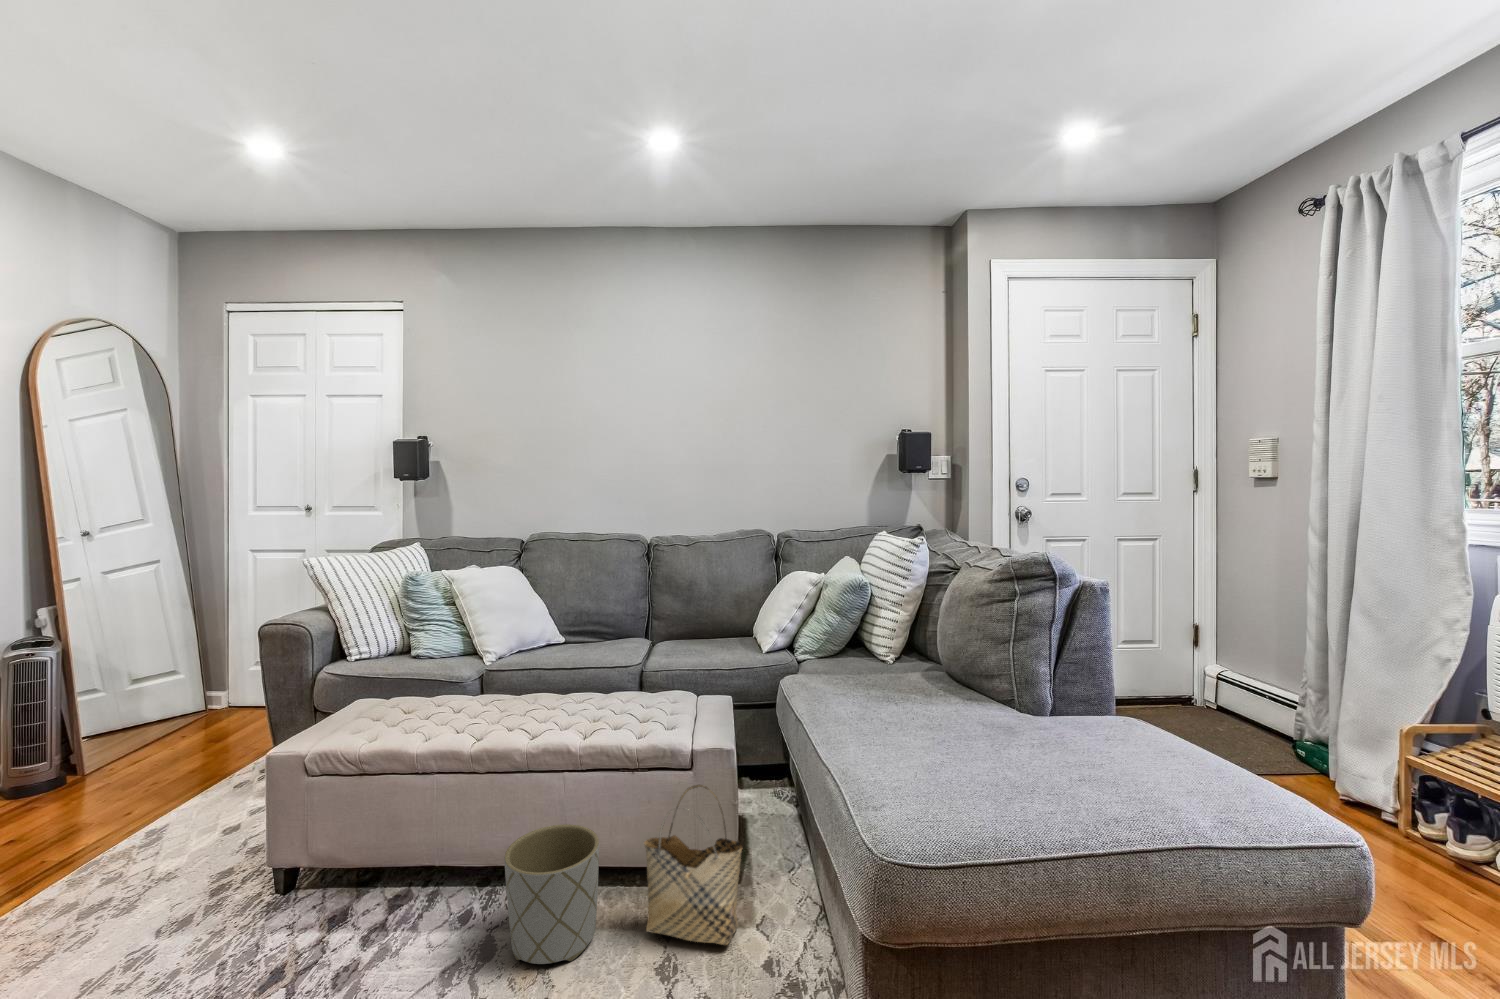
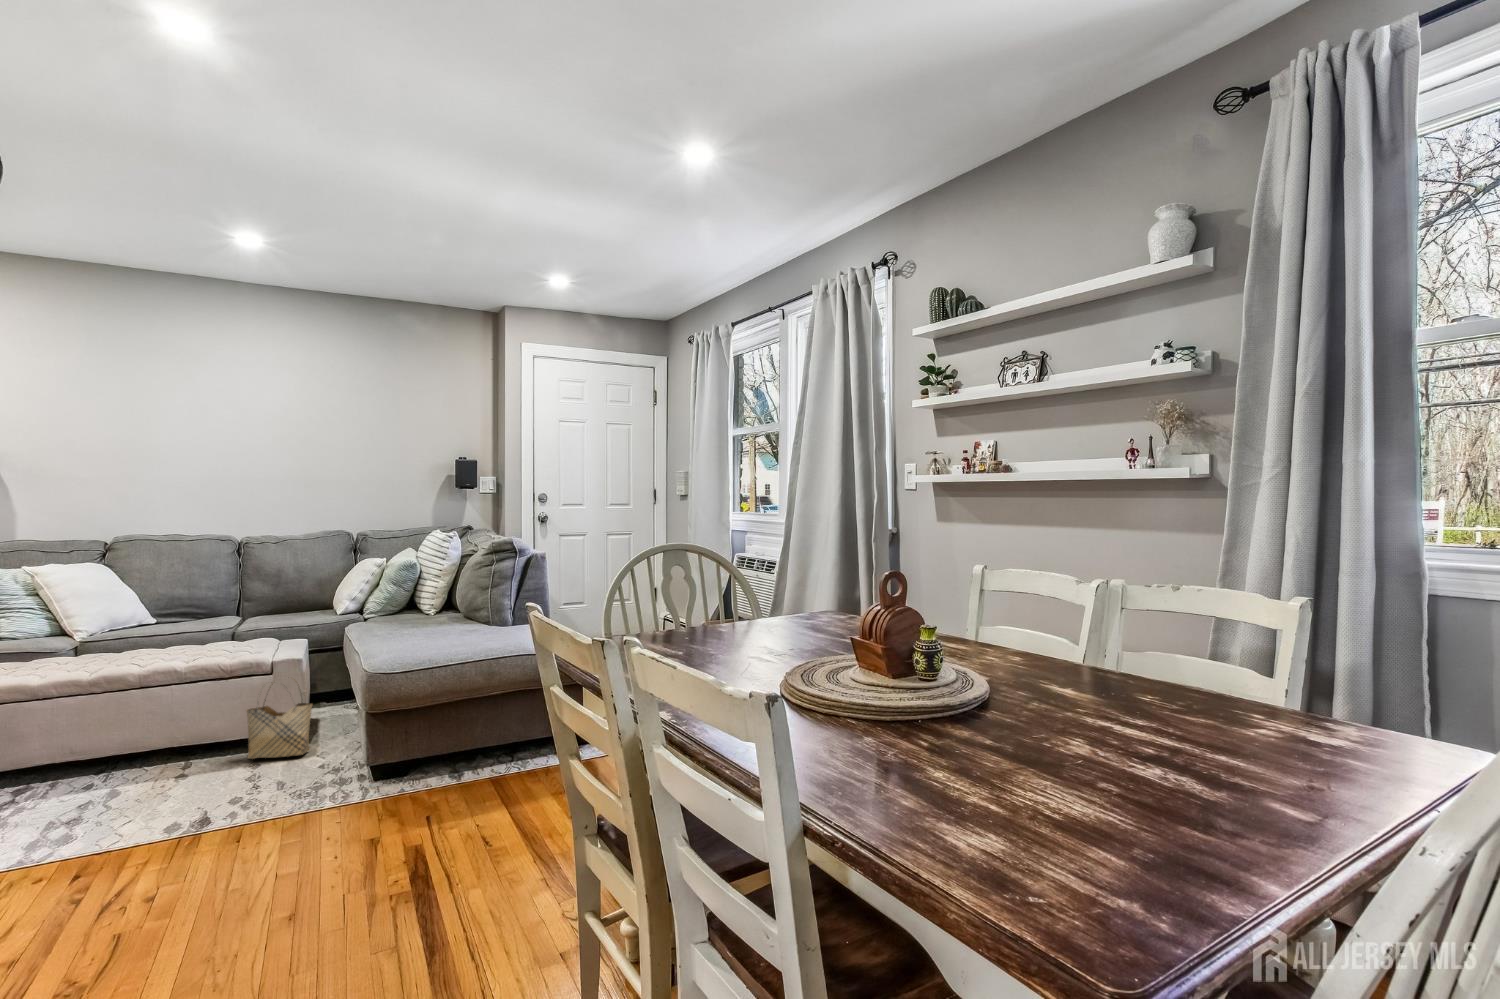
planter: present [504,824,599,964] -> none [146,709,214,781]

